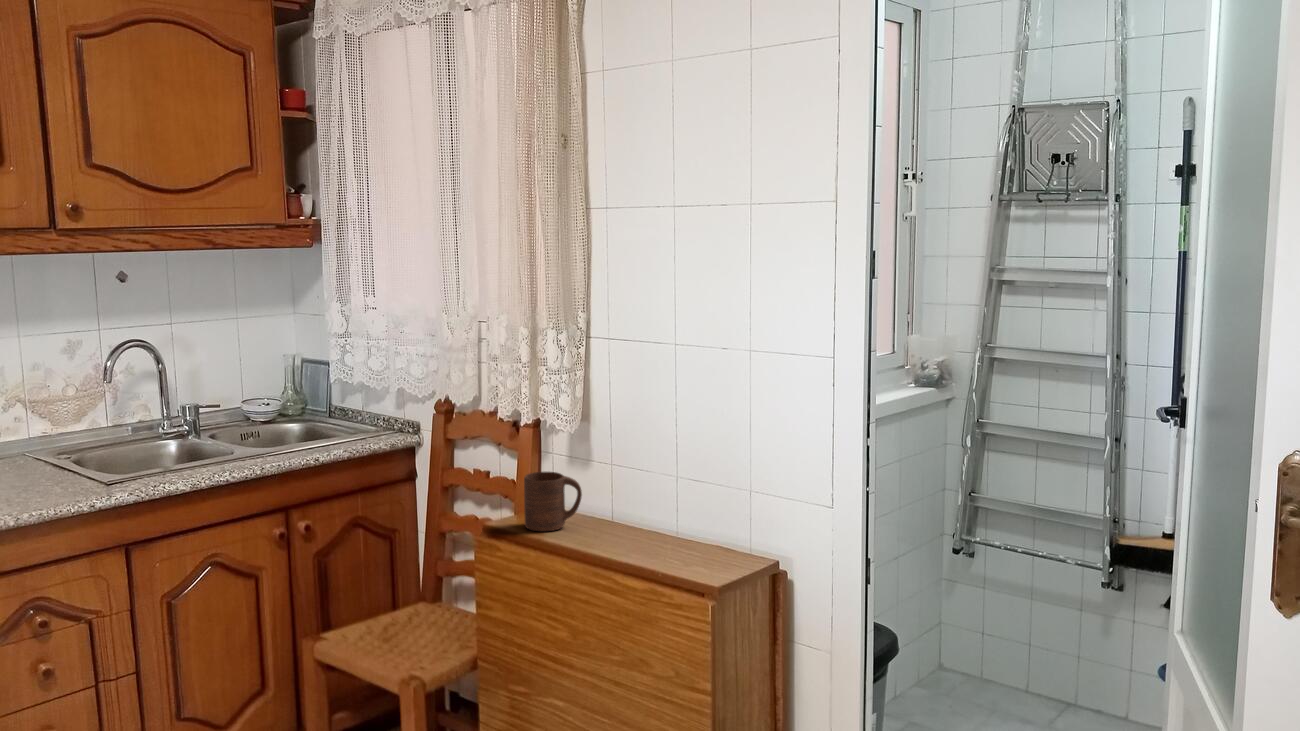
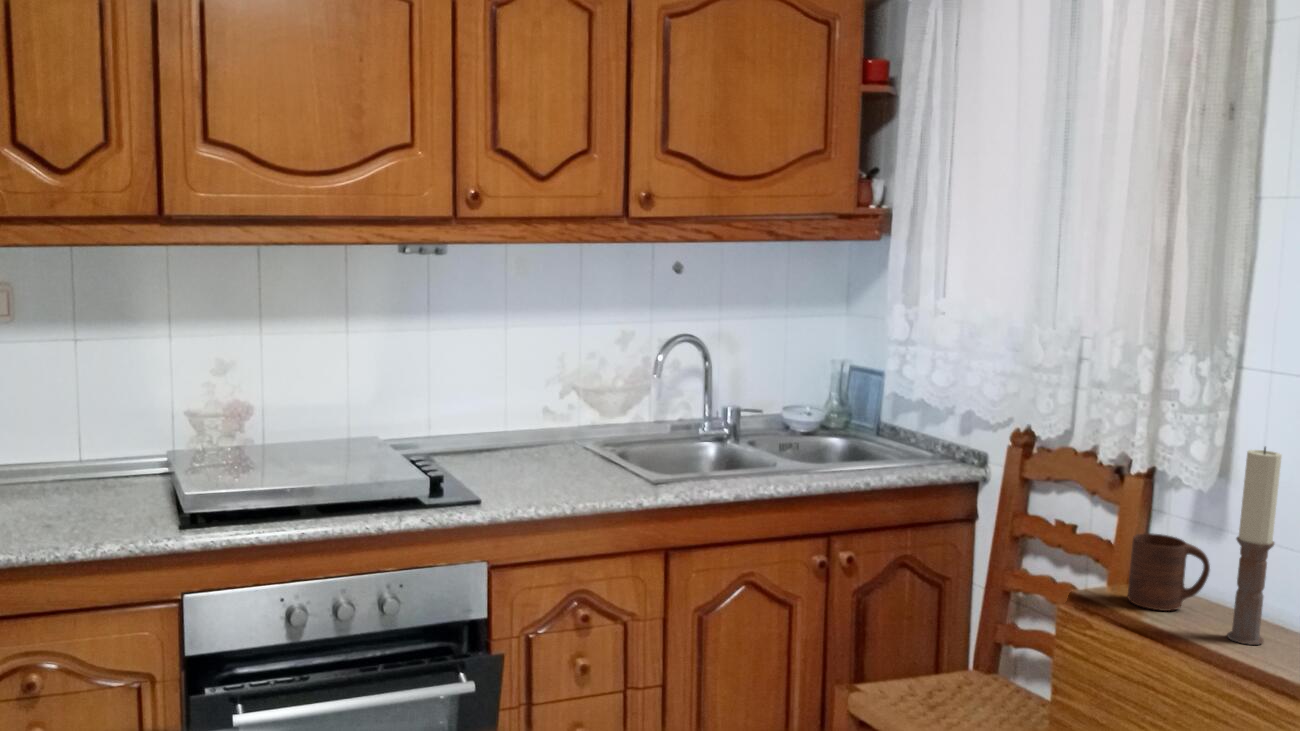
candle: none [594,396,620,547] -> present [1227,447,1282,645]

